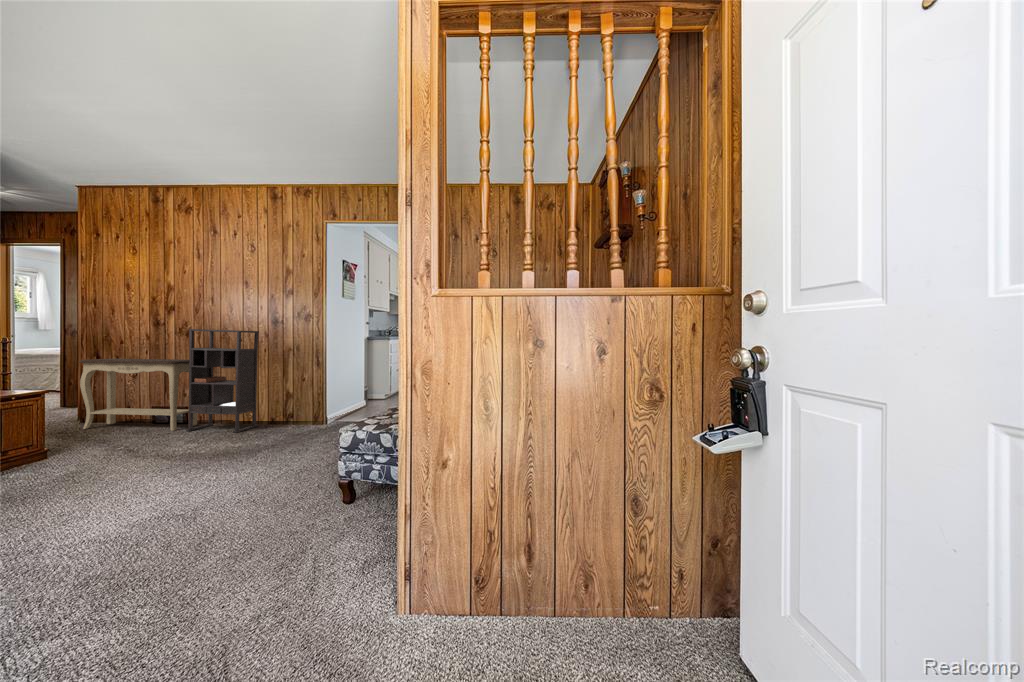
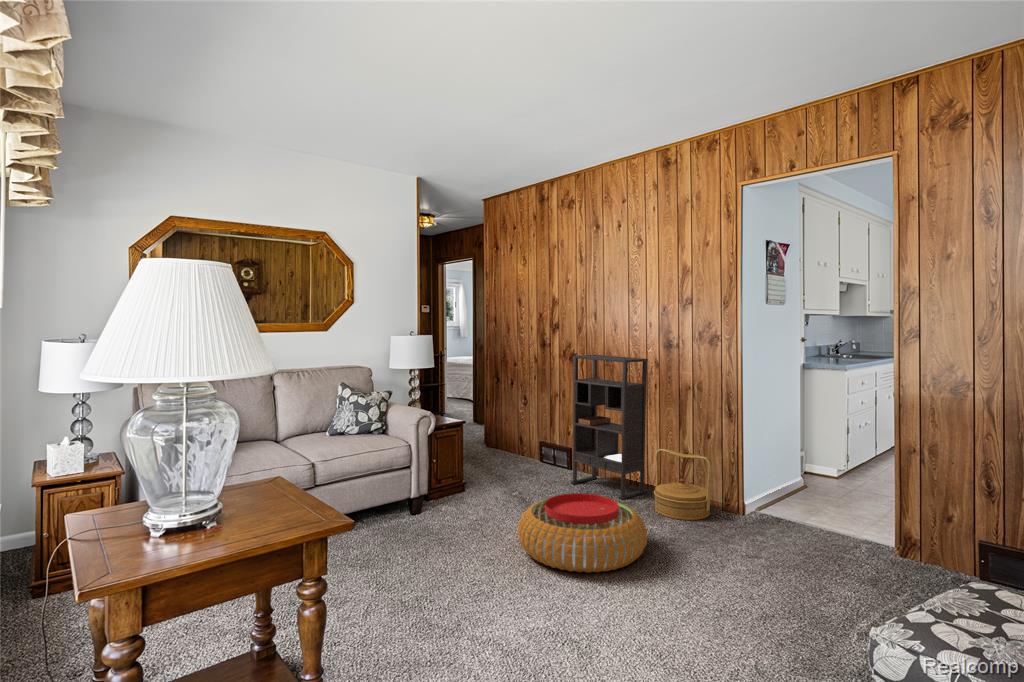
console table: present [79,359,197,431] -> none [484,384,584,480]
woven basket: none [263,391,306,436] -> present [654,449,712,520]
pouf: none [123,424,254,481] -> present [518,493,647,573]

